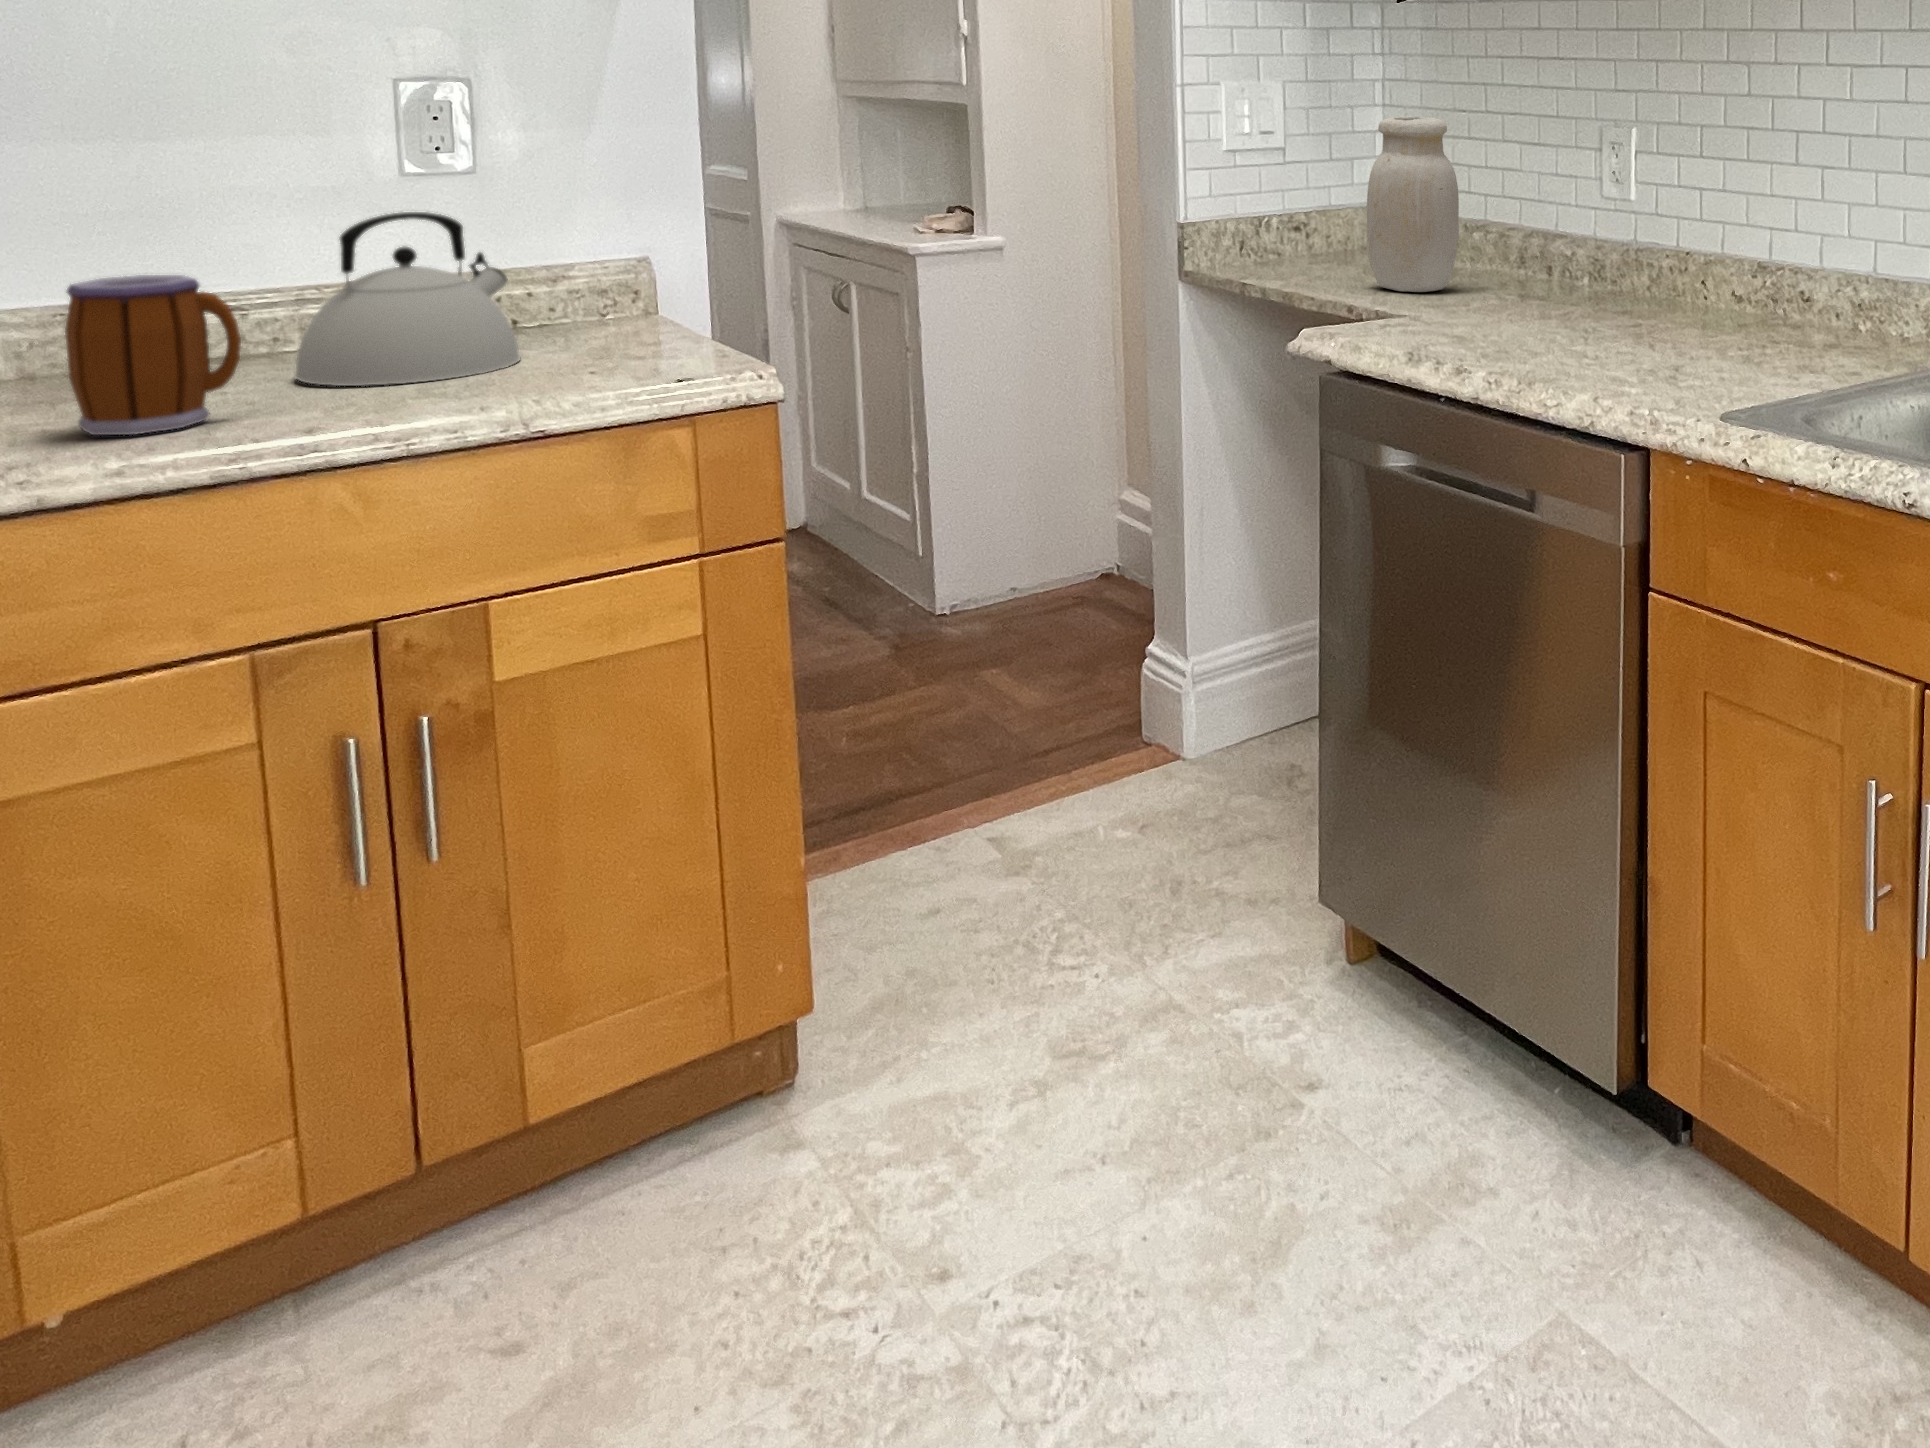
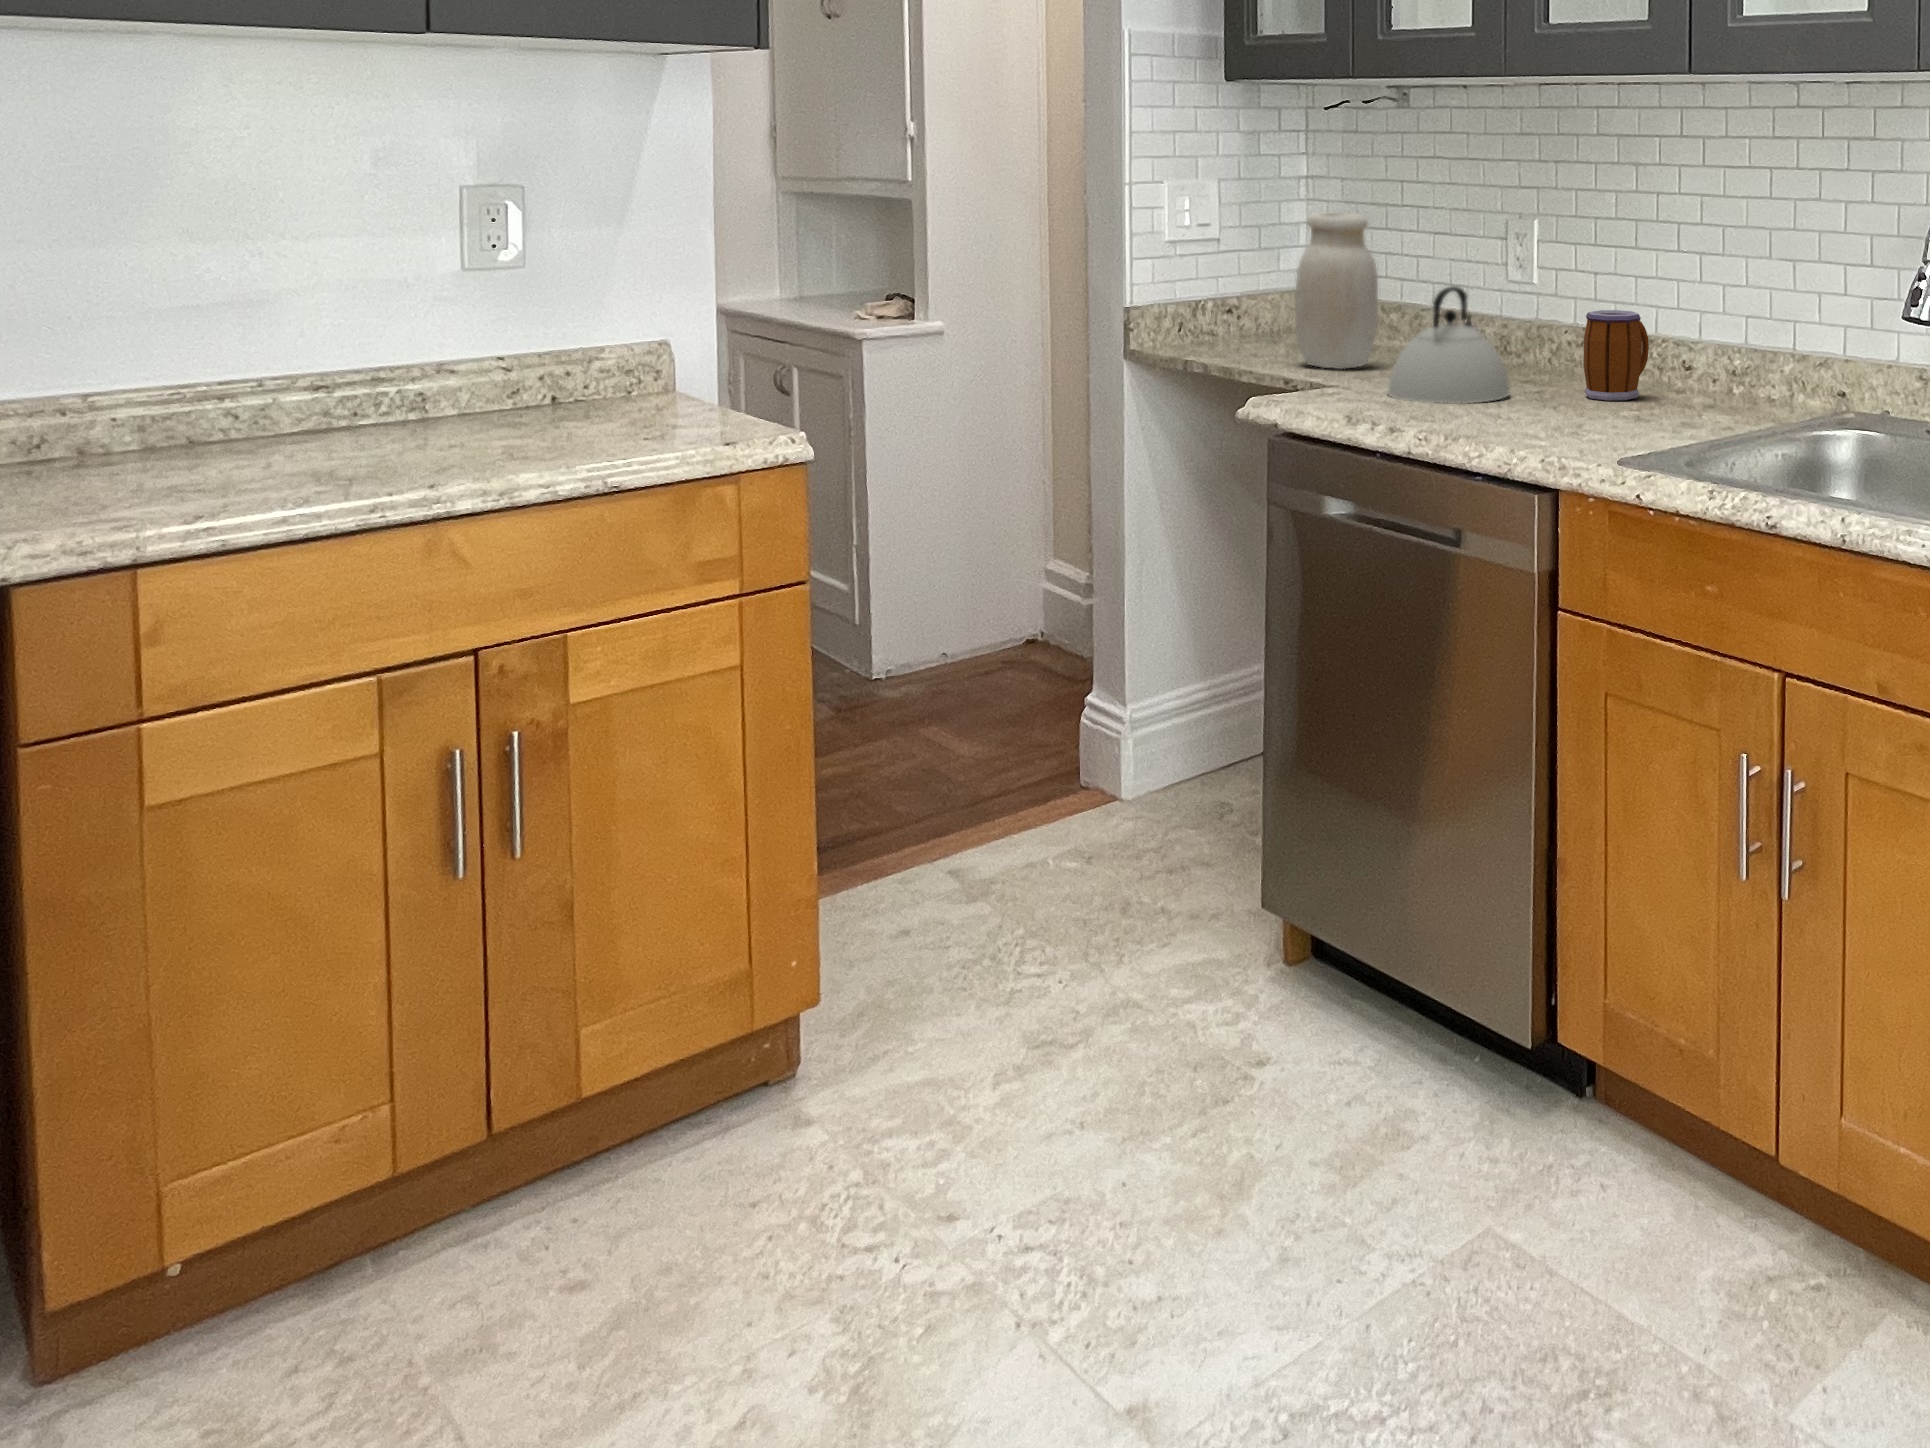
kettle: present [295,212,520,386] -> present [1388,286,1510,404]
mug: present [65,275,241,435] -> present [1583,310,1649,401]

